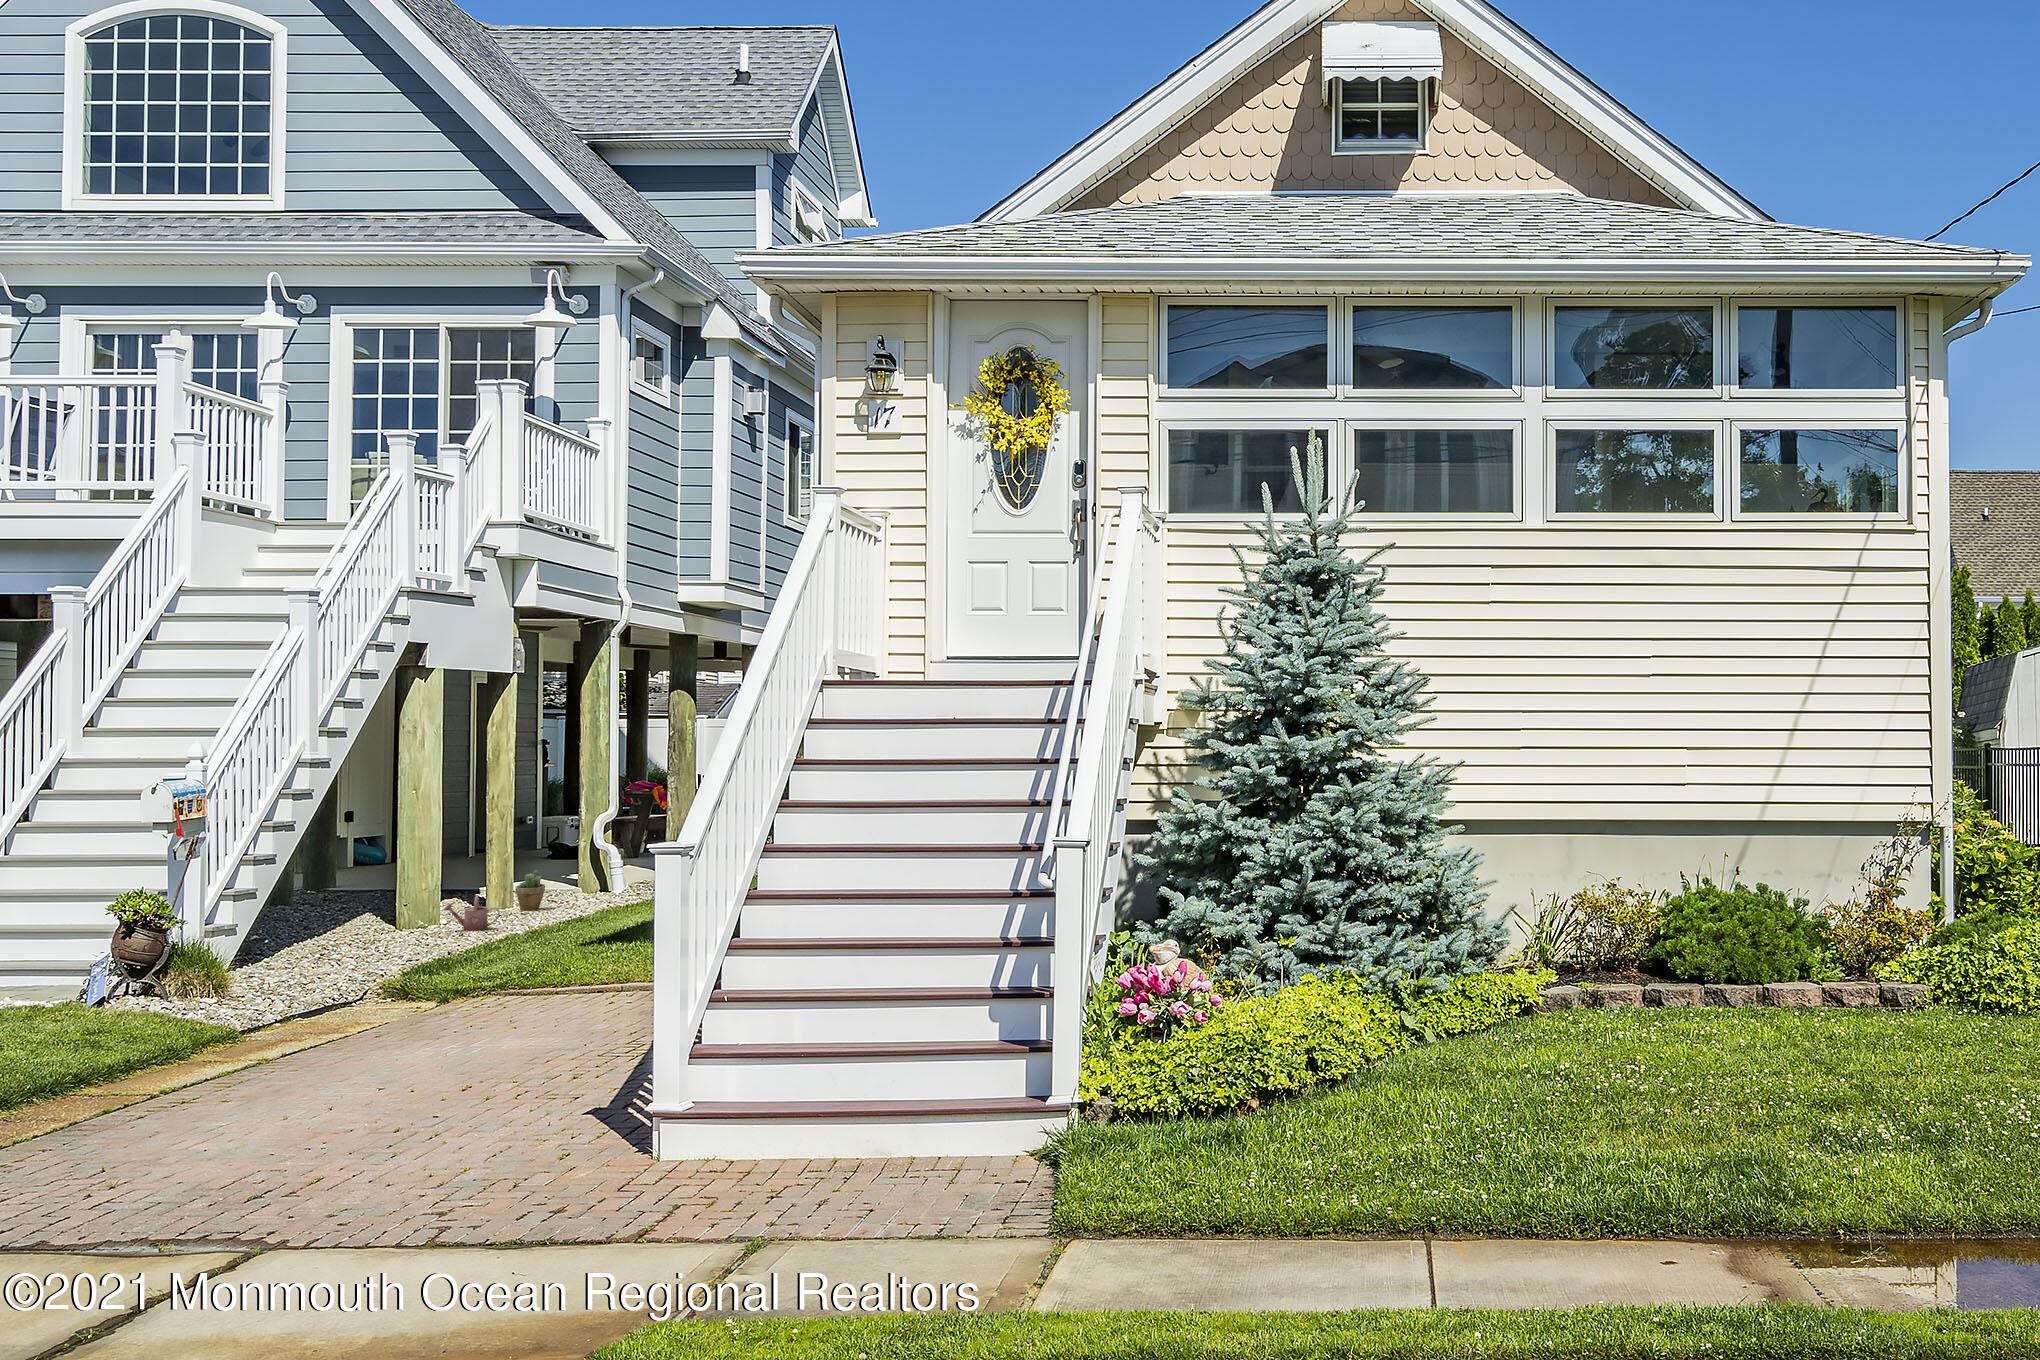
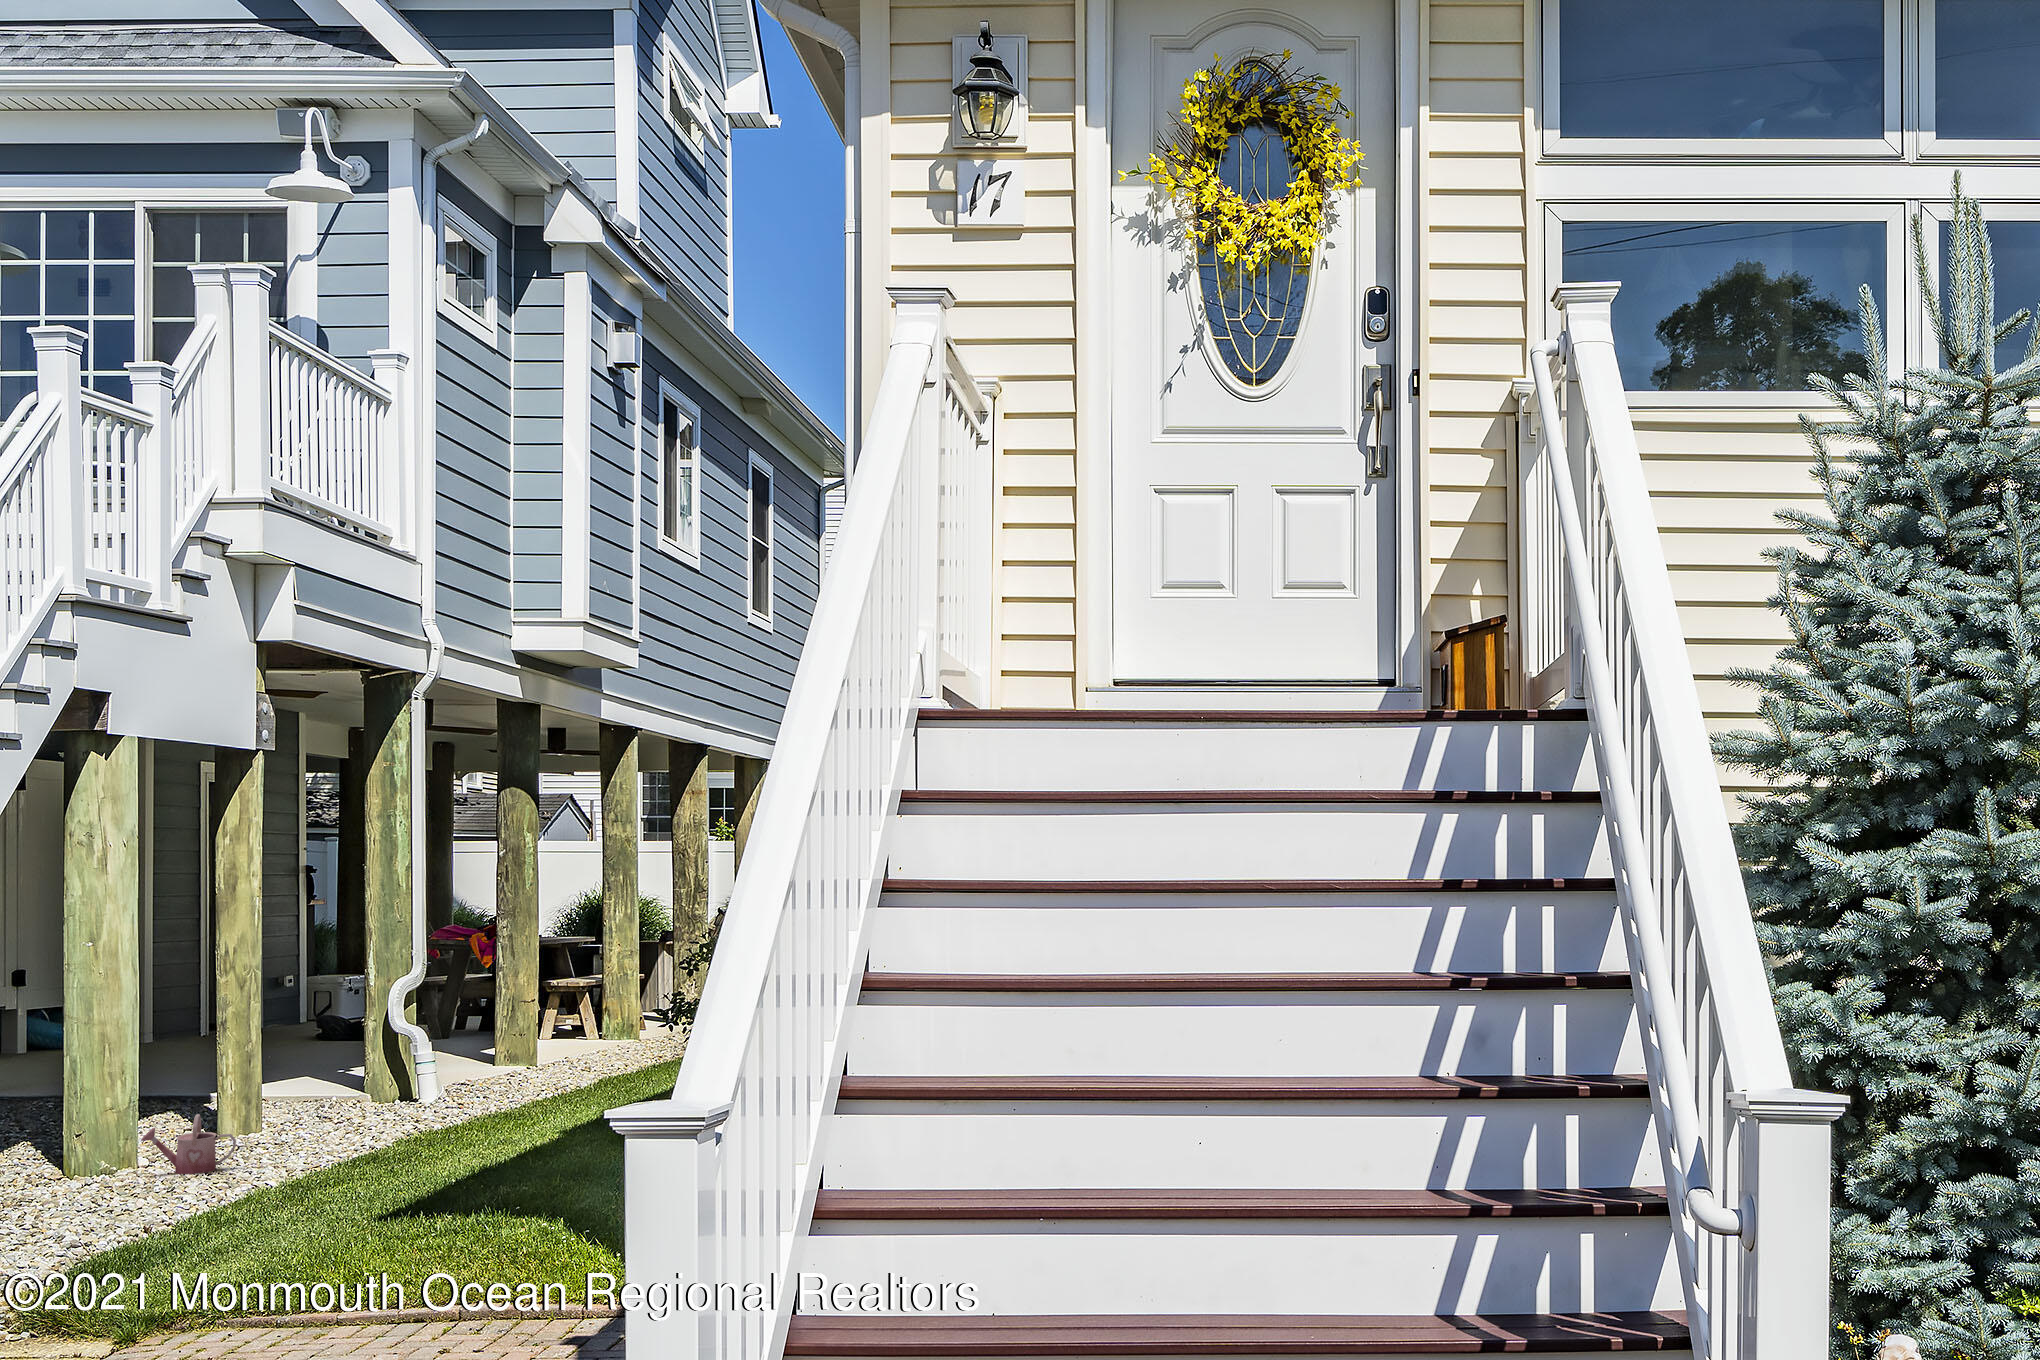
potted plant: present [515,870,545,911] -> none [263,1068,312,1135]

